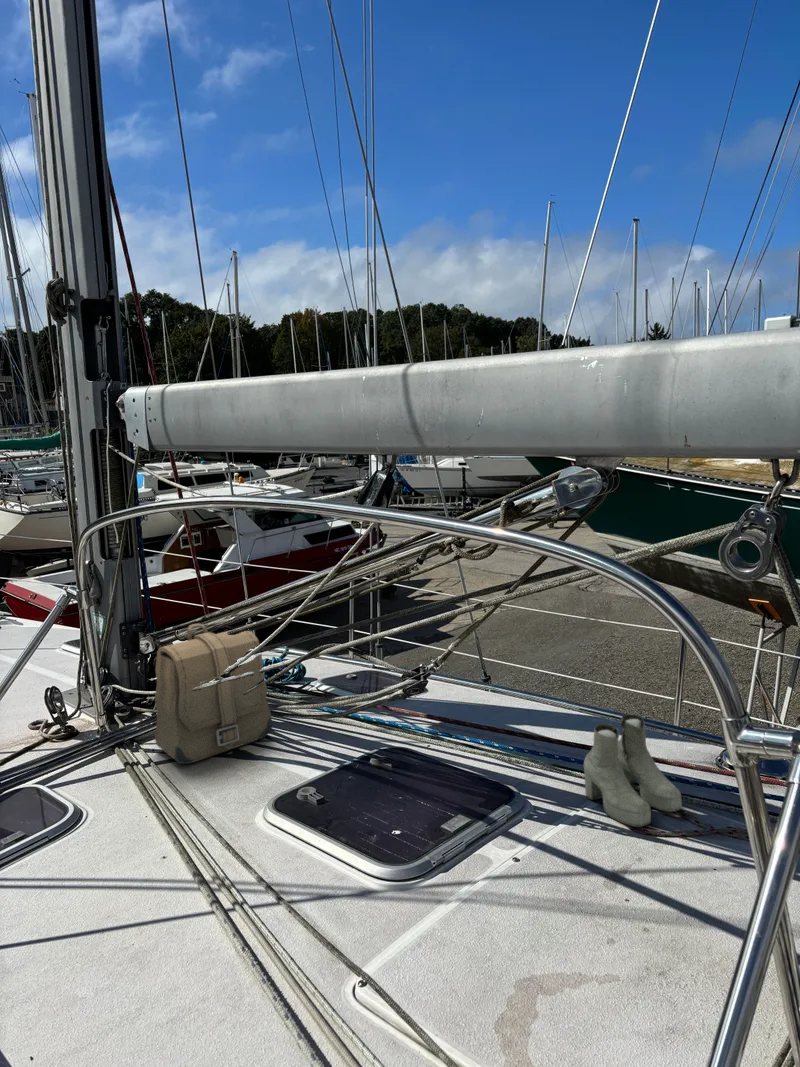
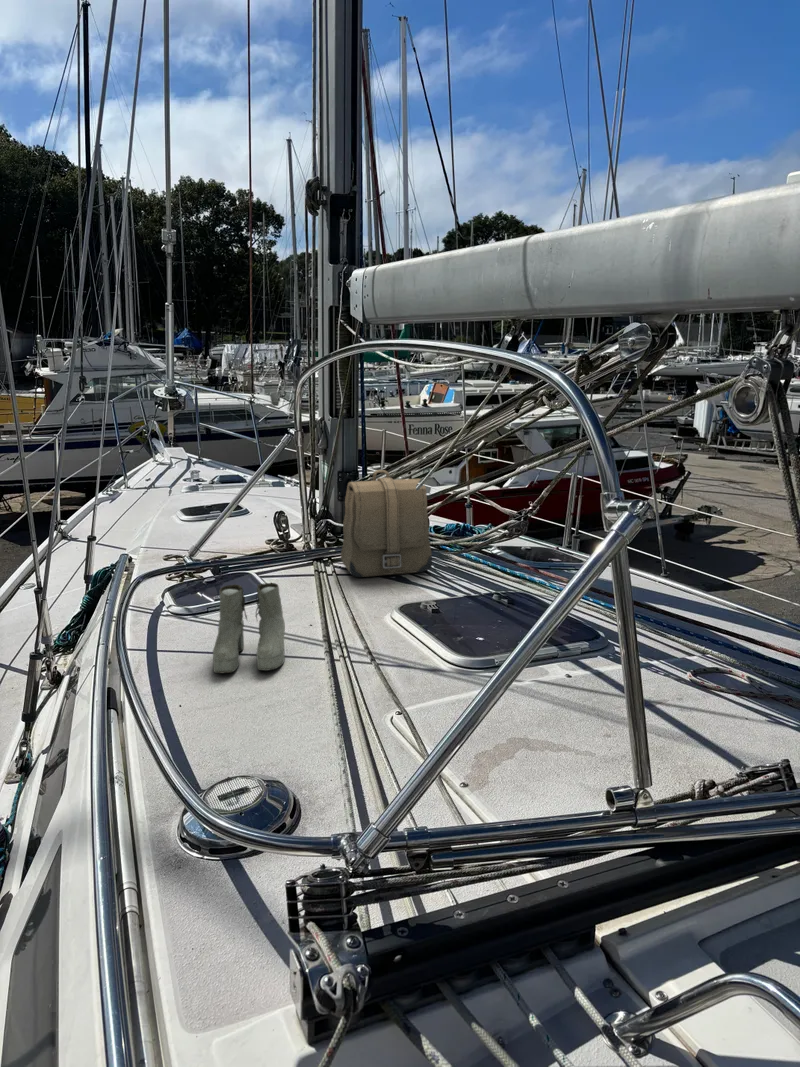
boots: present [584,714,682,827] -> present [213,583,285,673]

